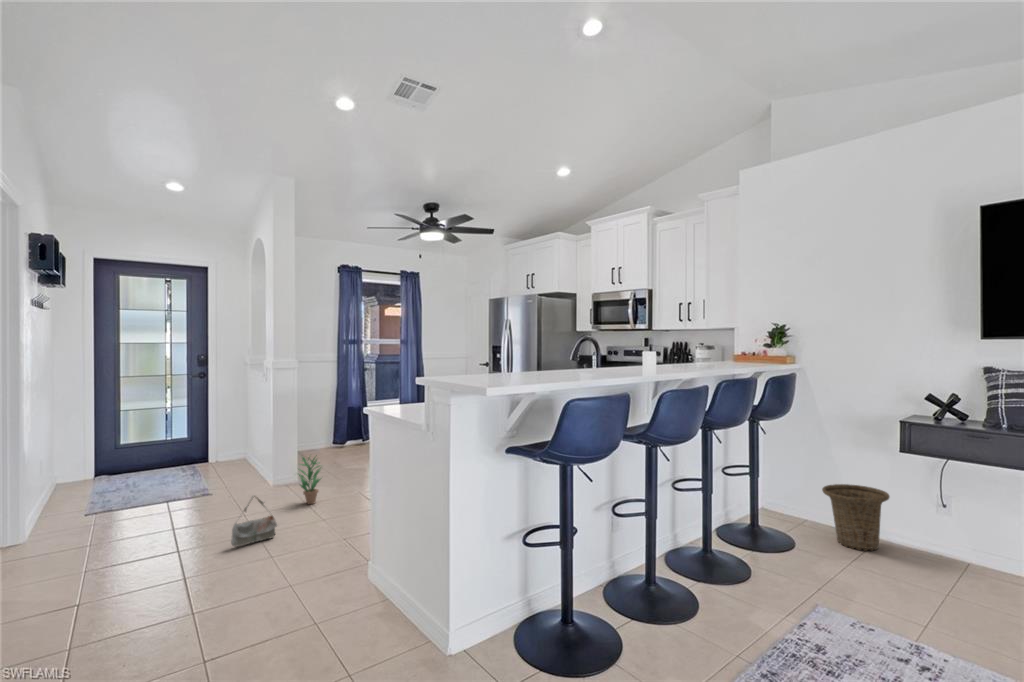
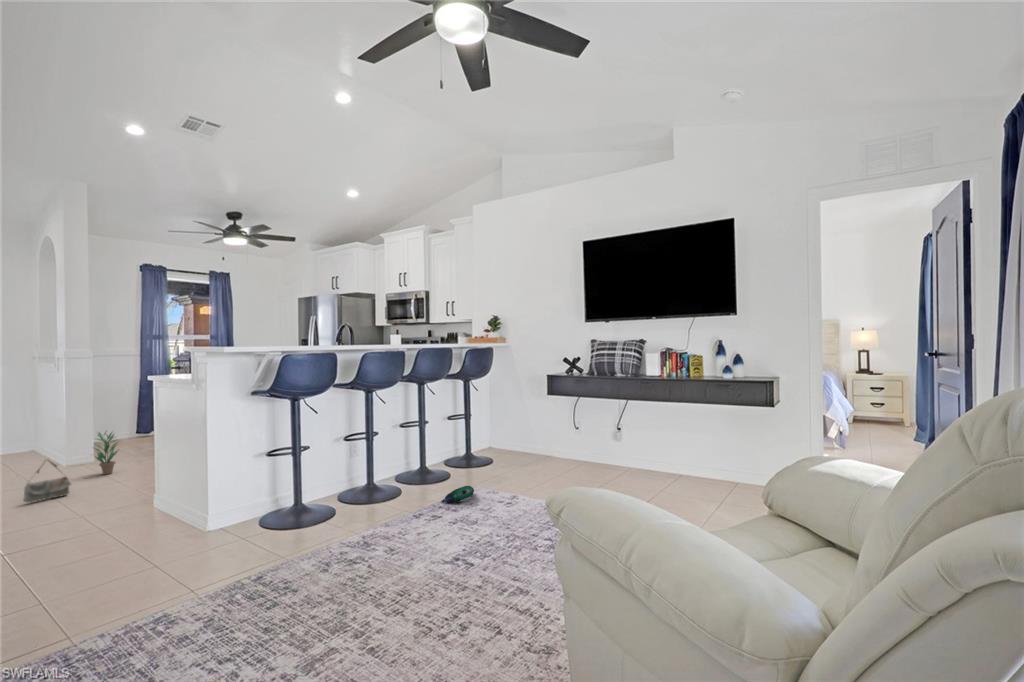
basket: present [822,484,890,551] -> none [514,423,551,463]
plush toy: none [782,612,834,644] -> present [441,486,474,503]

